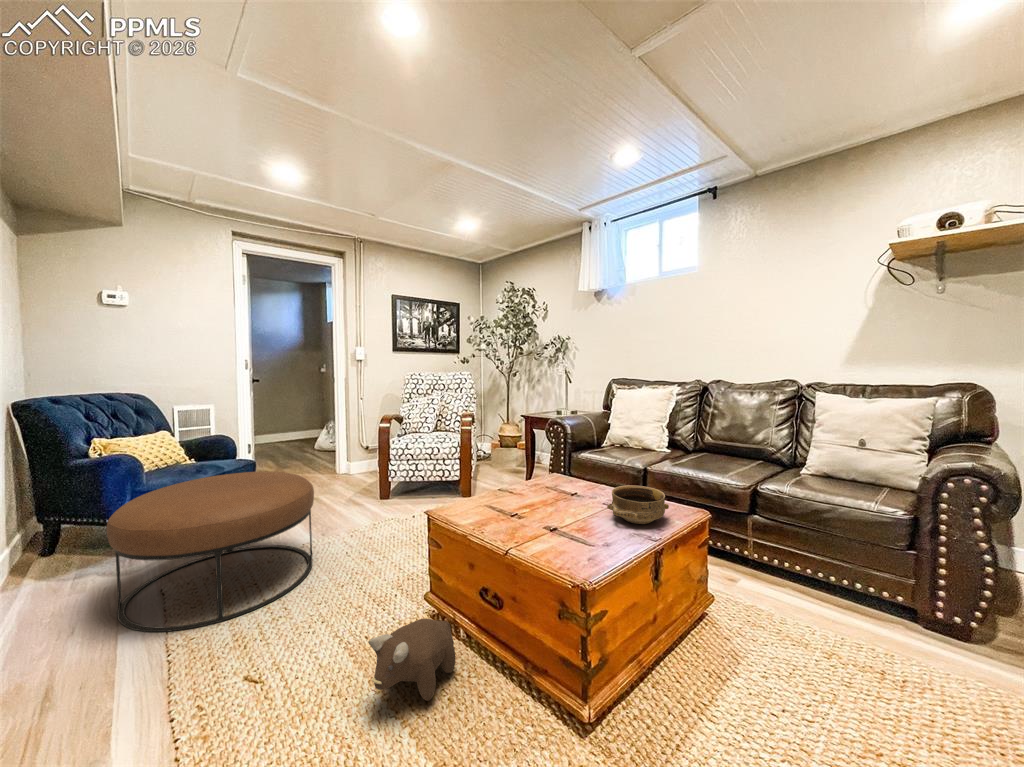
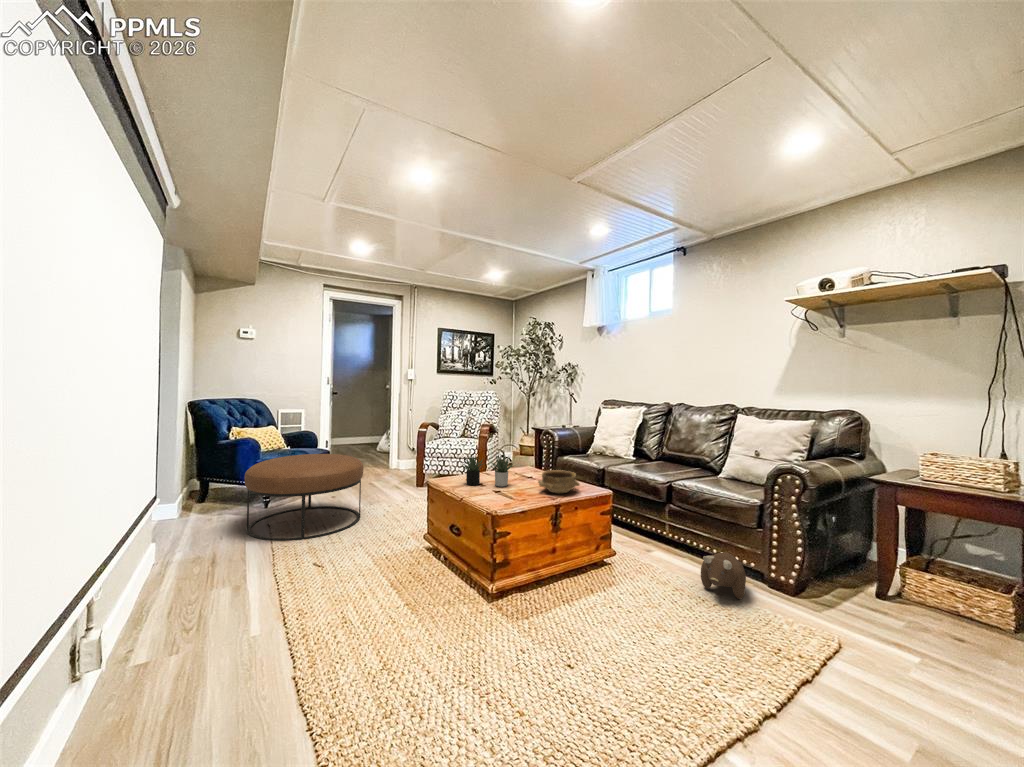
succulent plant: none [482,466,571,519] -> present [462,455,513,486]
plush toy: present [368,619,455,701] -> present [701,552,746,599]

